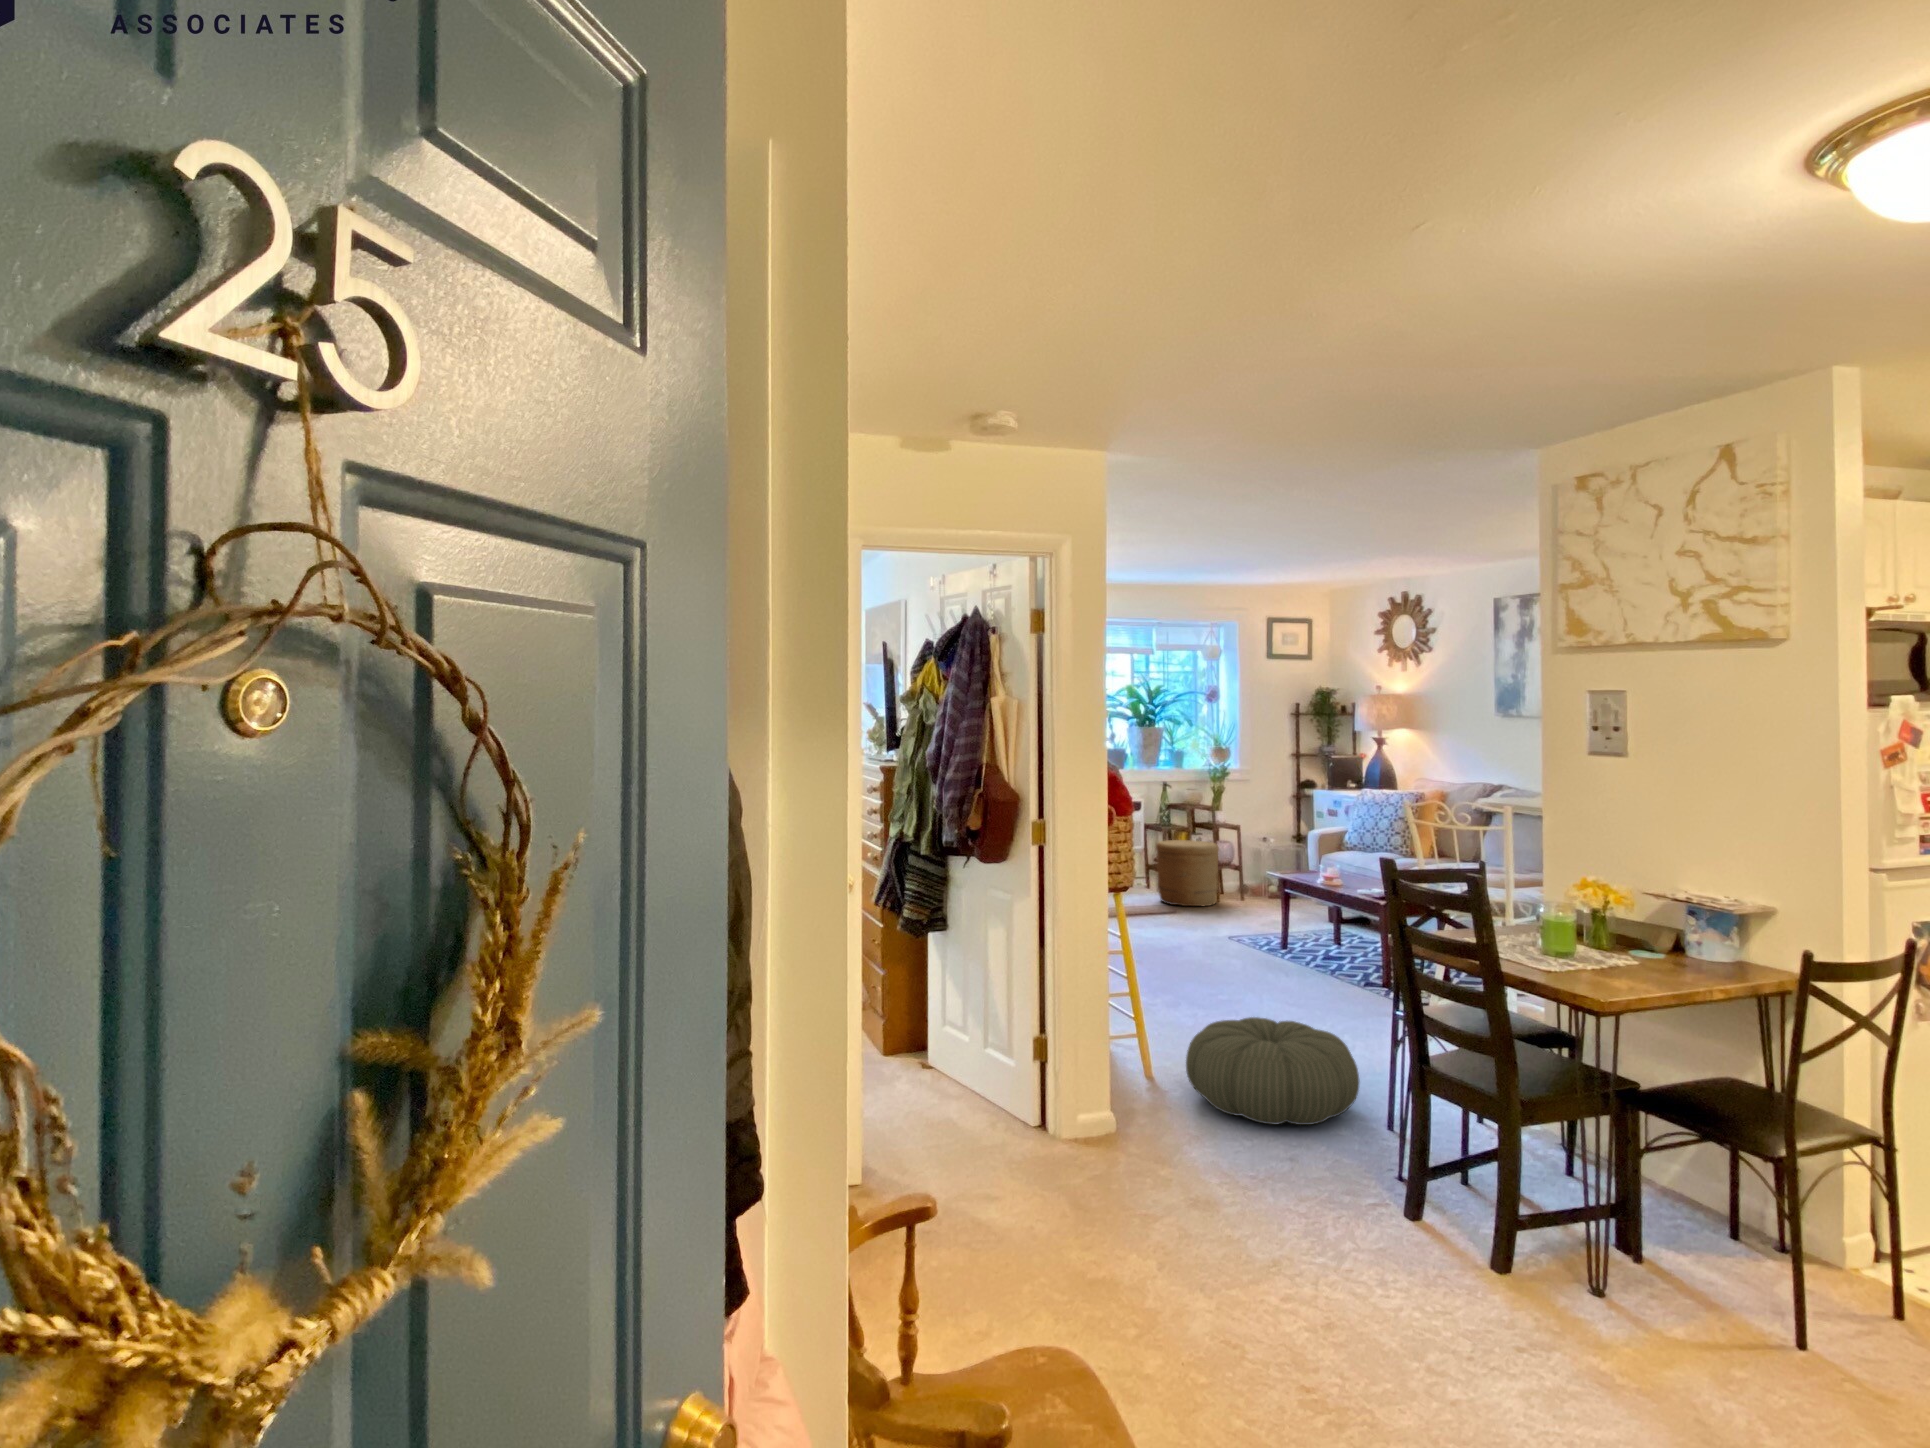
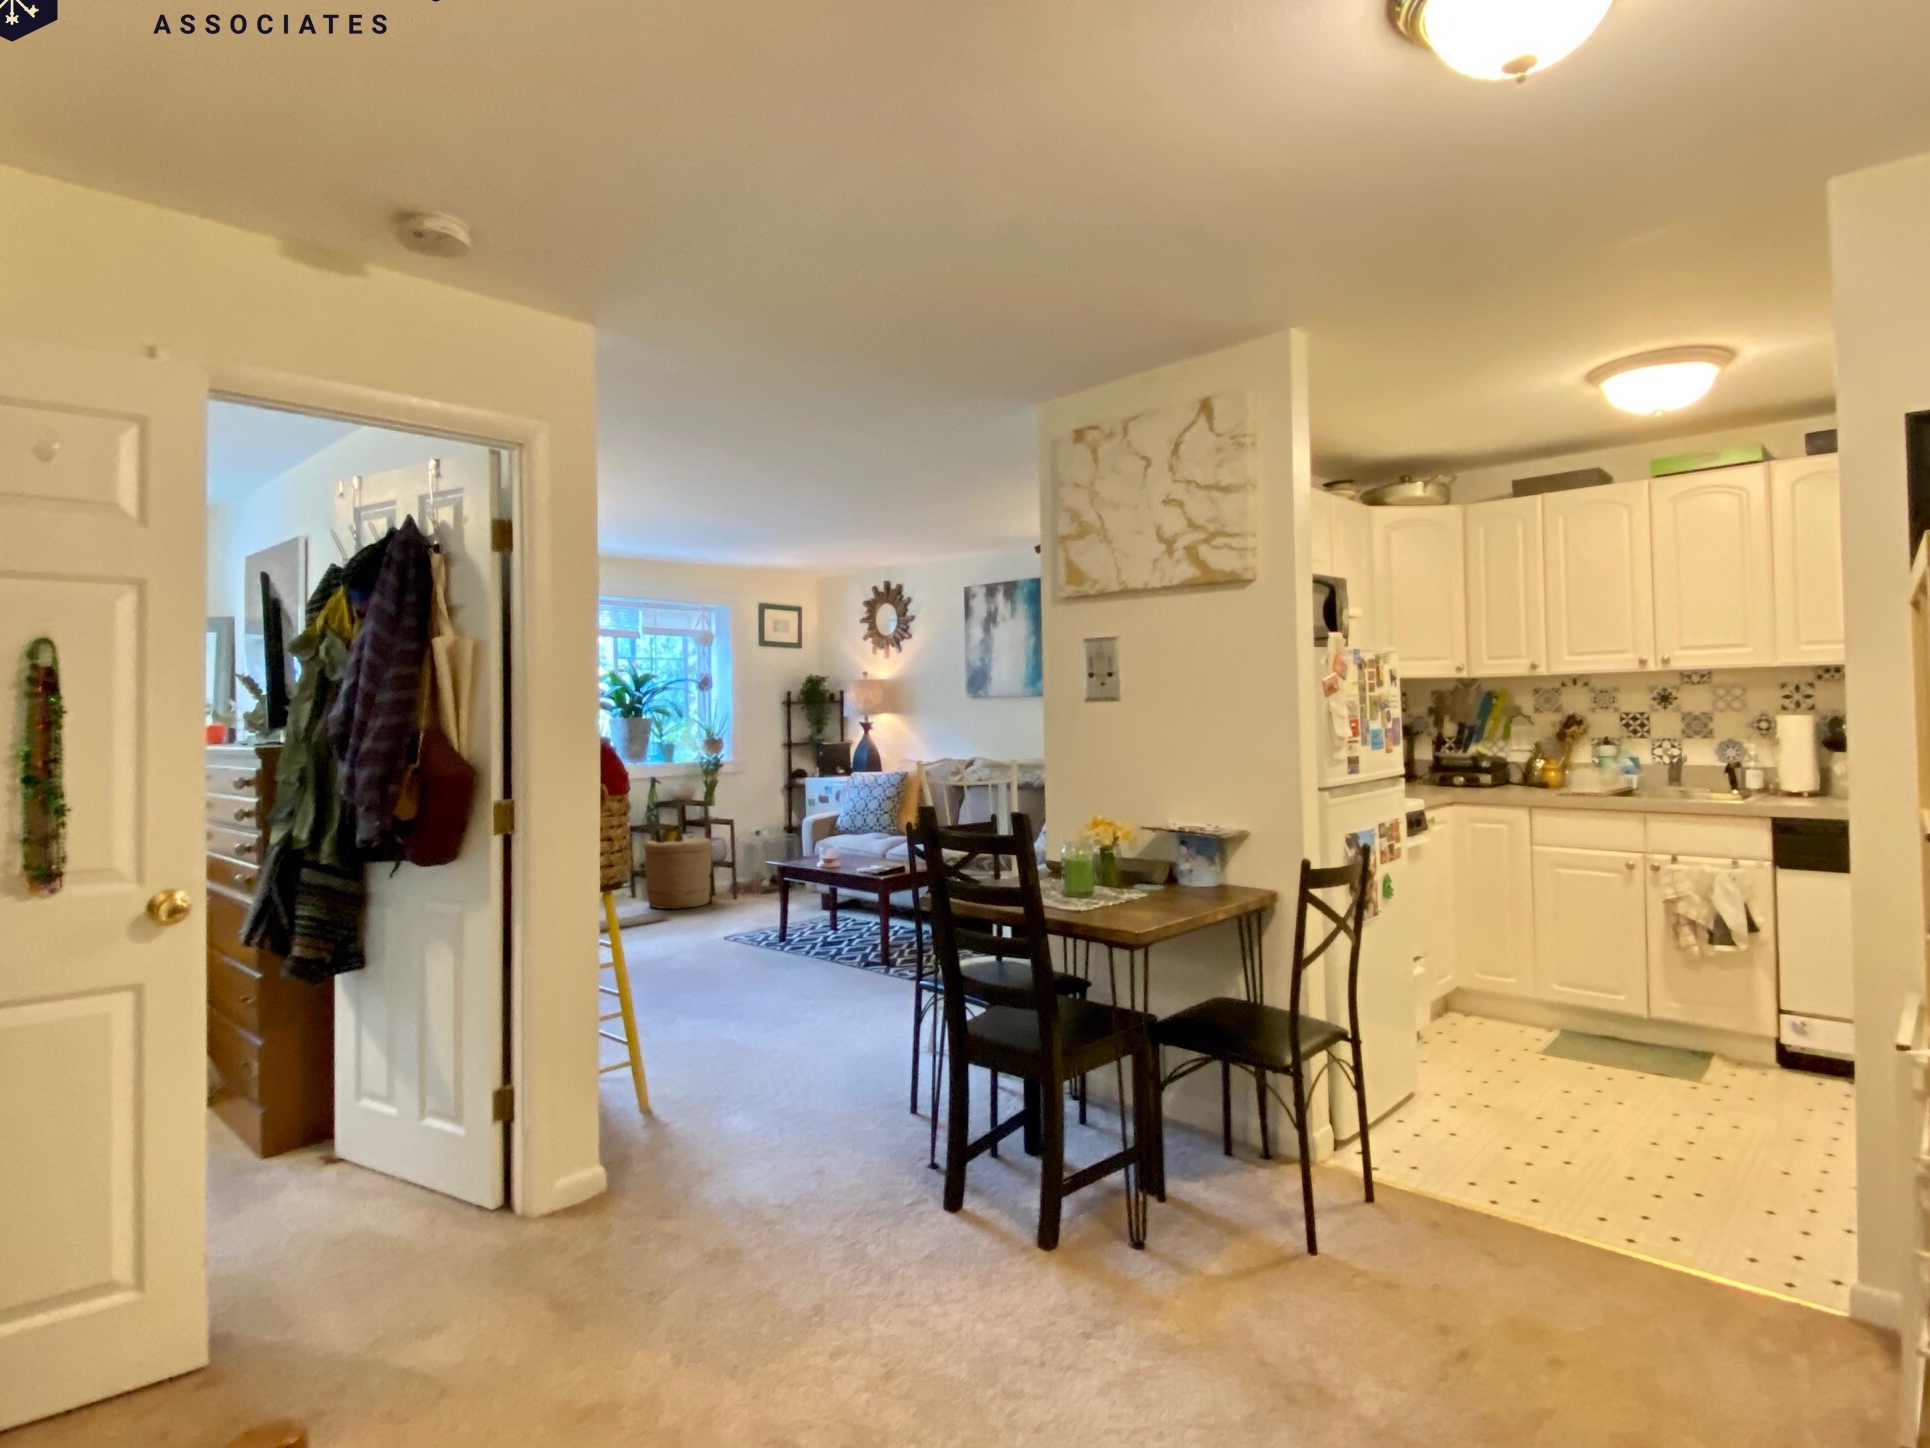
pouf: present [1186,1017,1359,1125] -> none [693,1013,885,1137]

